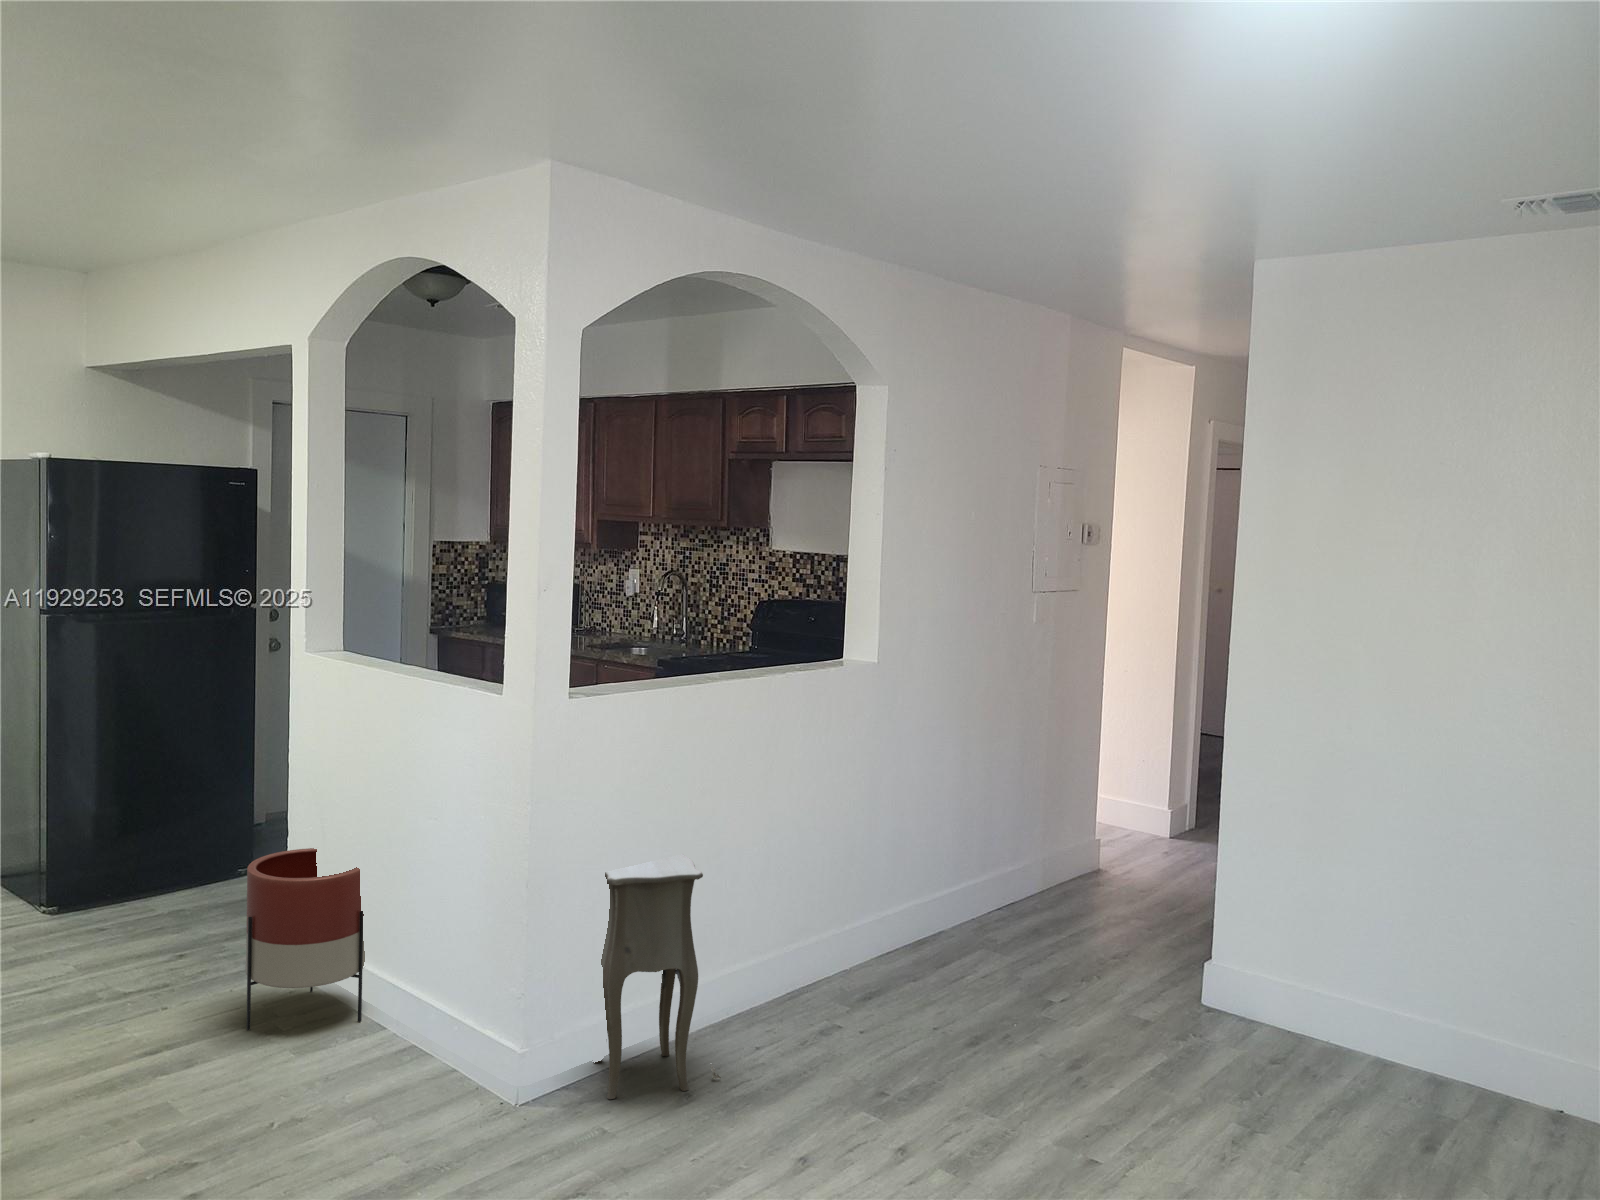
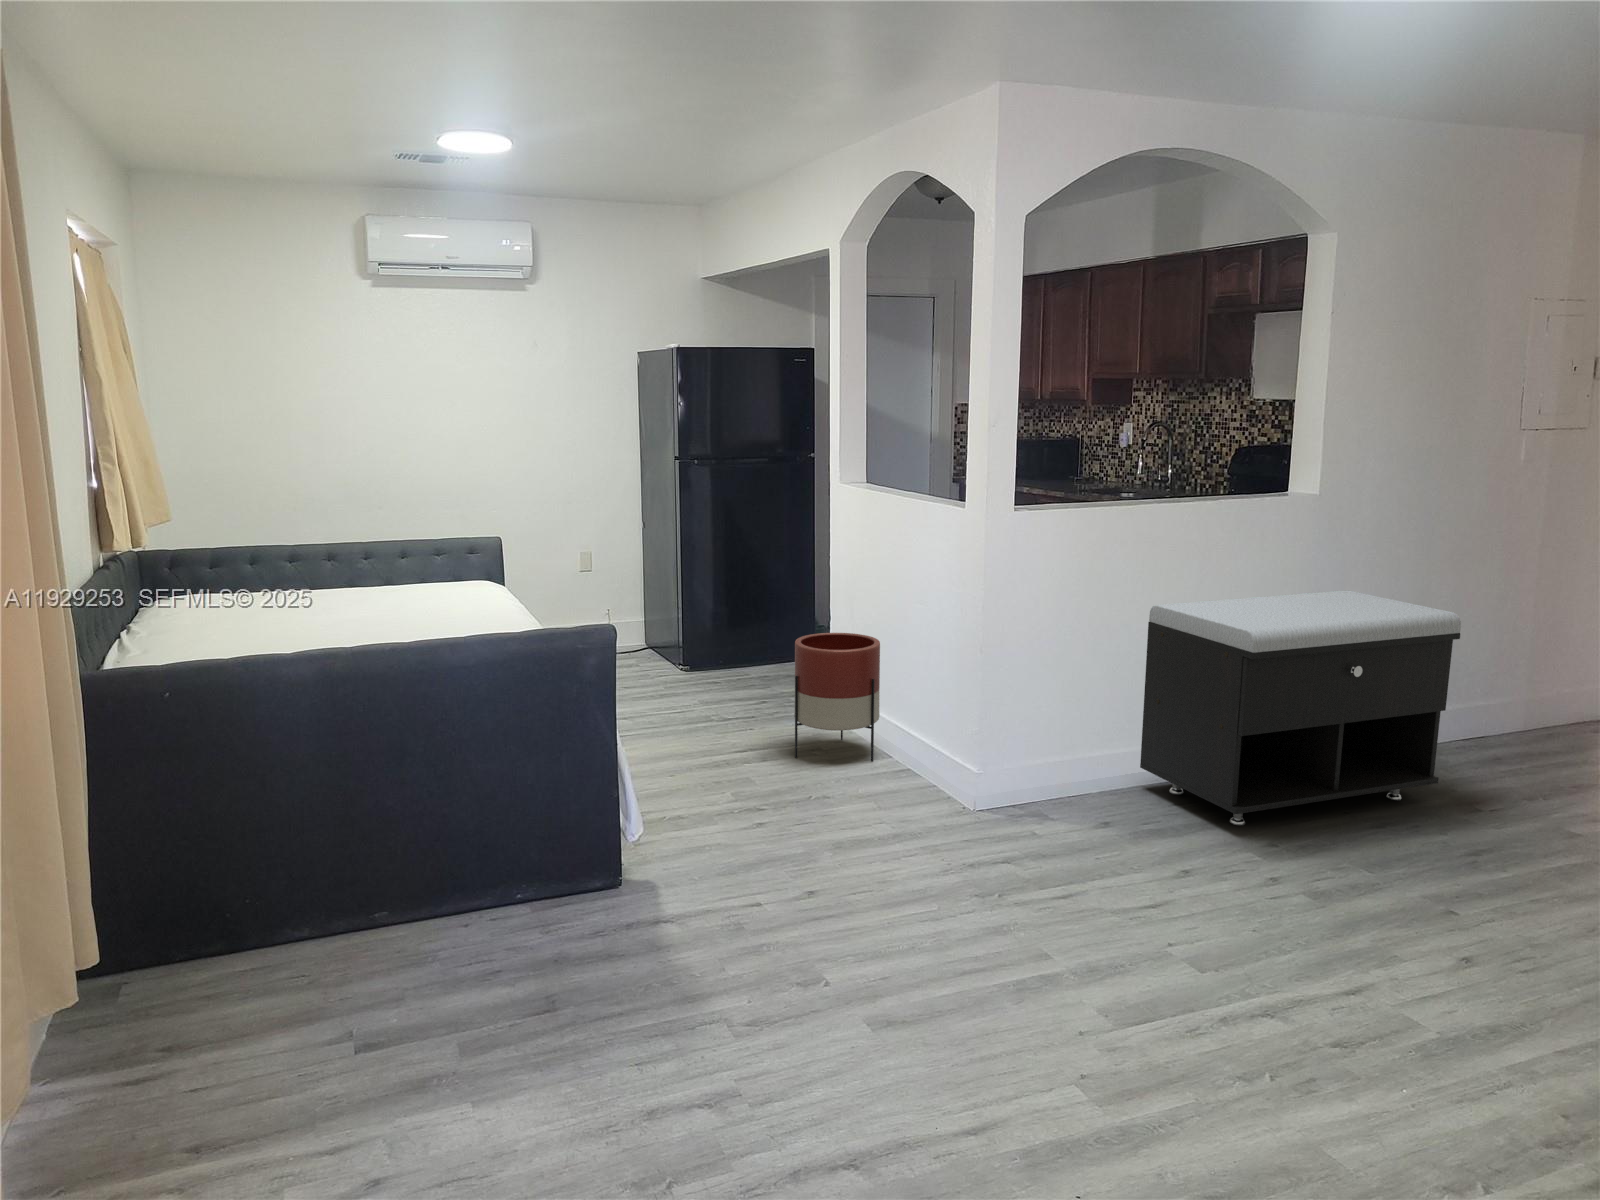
storage bench: none [702,762,1016,1051] -> present [1140,591,1461,825]
side table: present [595,854,721,1099] -> none [1039,643,1142,835]

